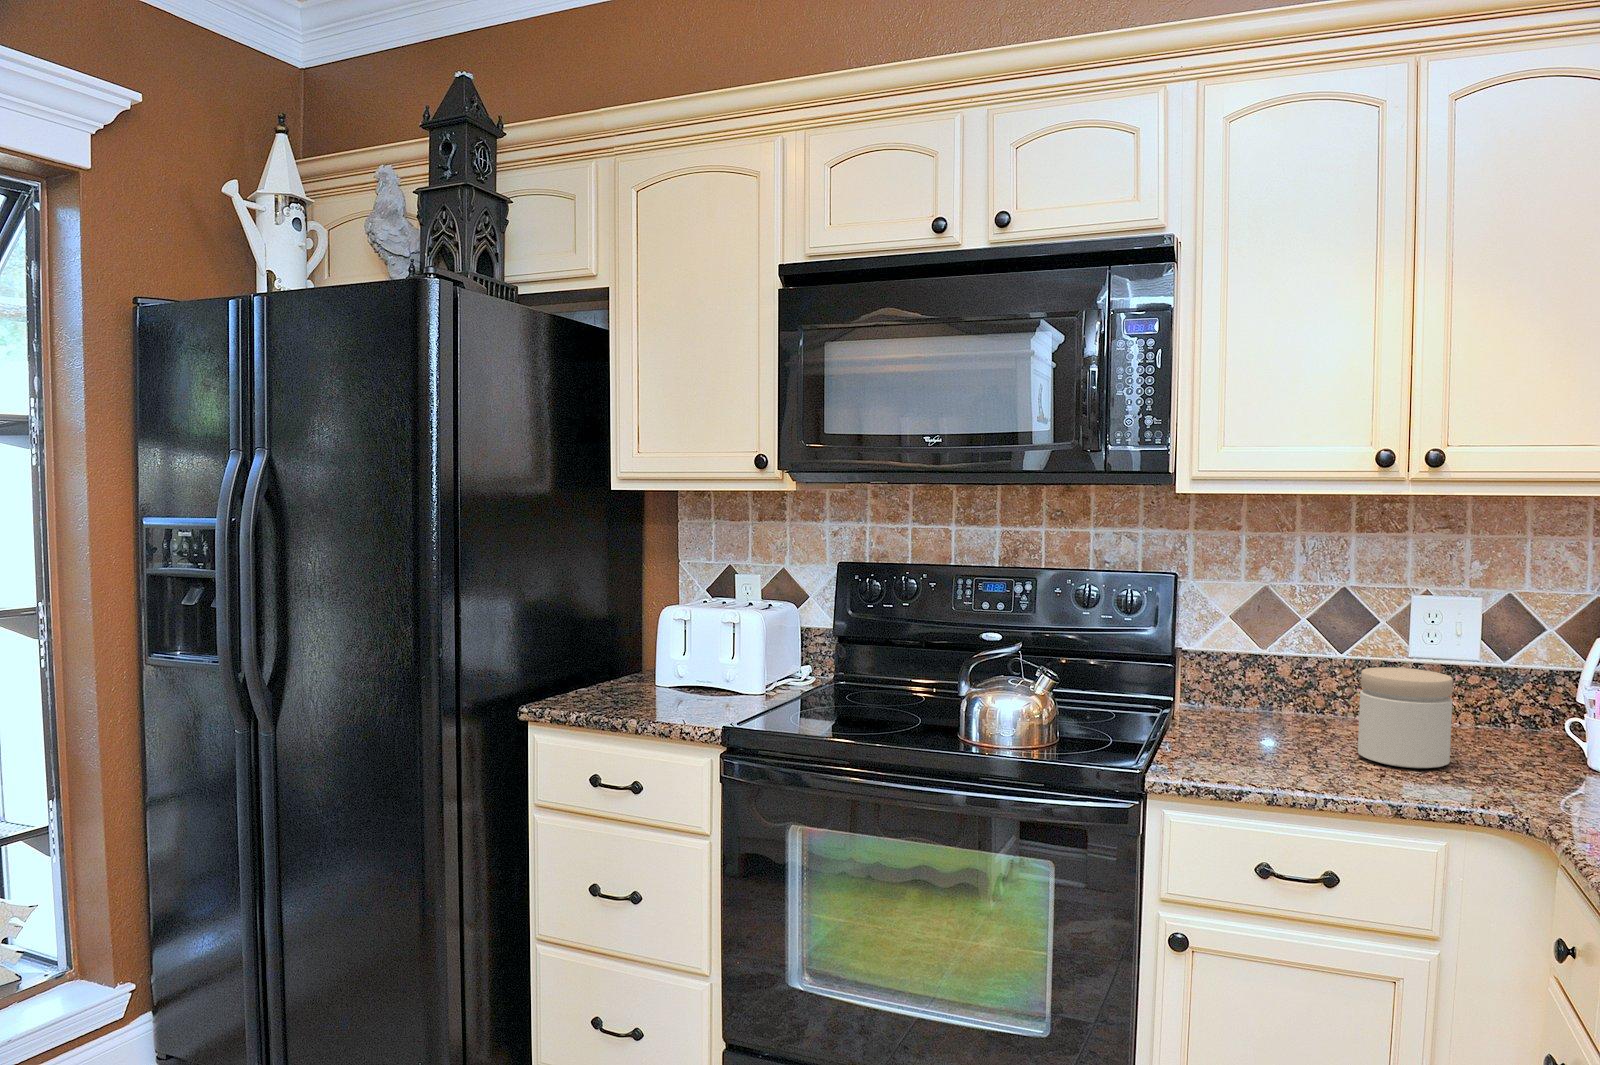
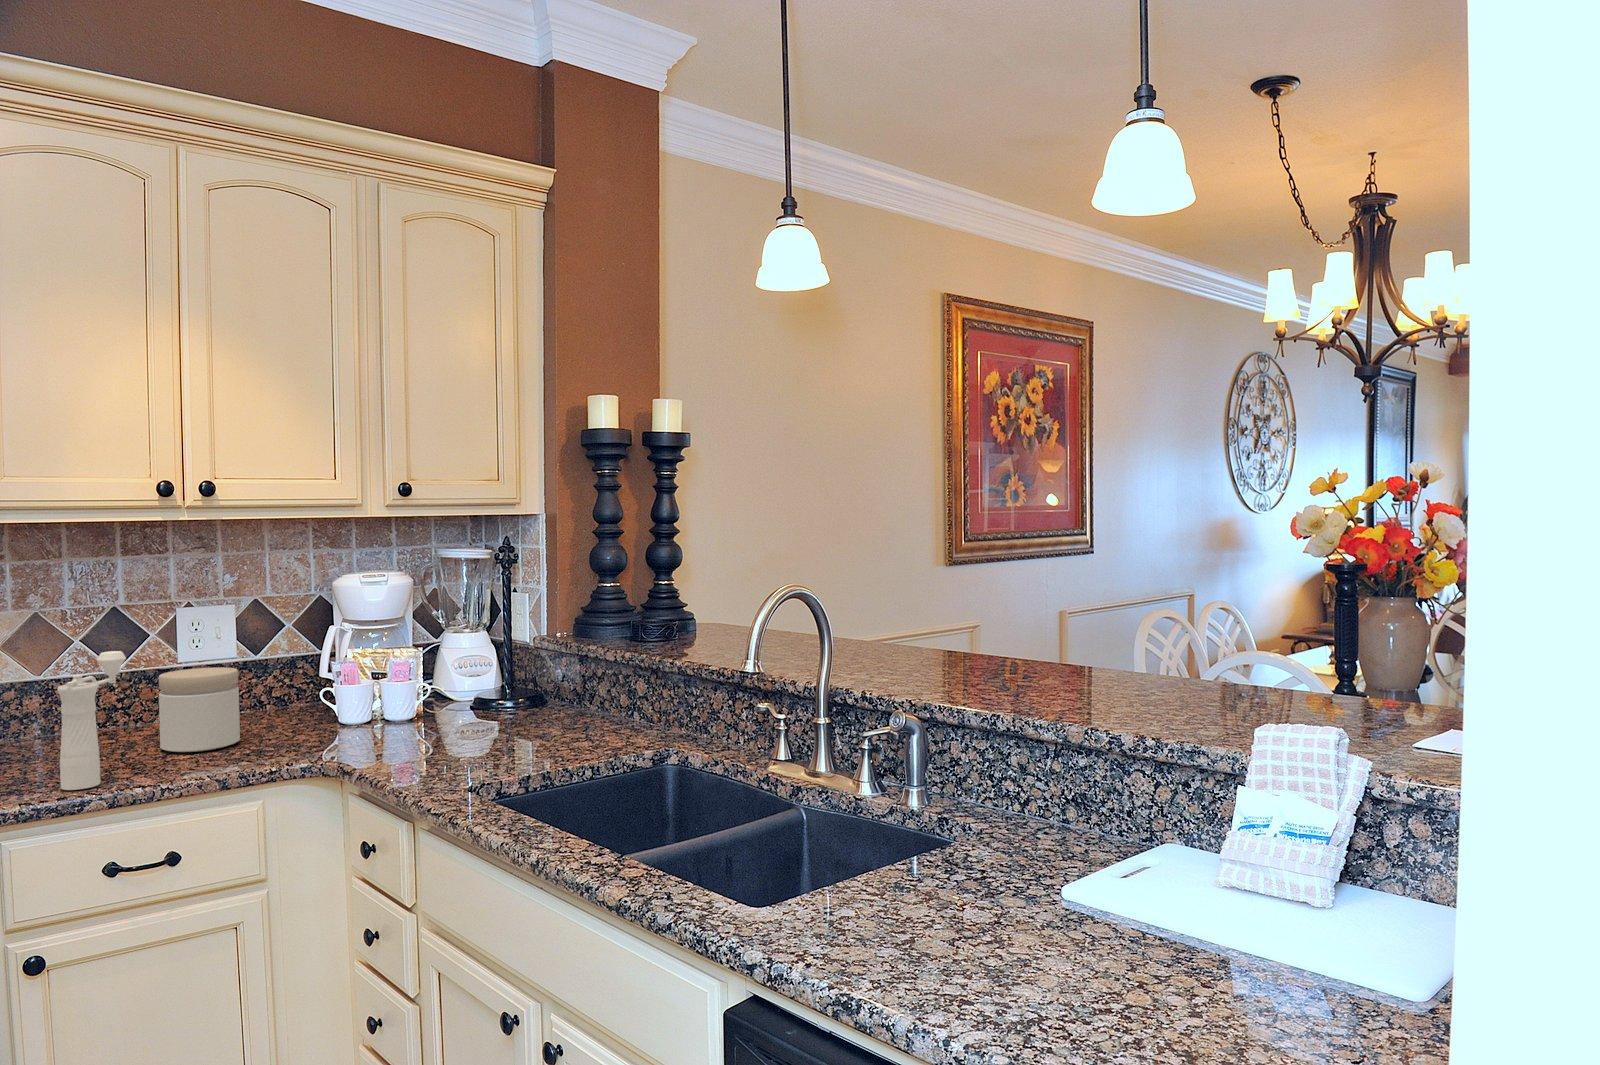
pepper mill: none [1235,635,1317,777] -> present [57,651,126,790]

